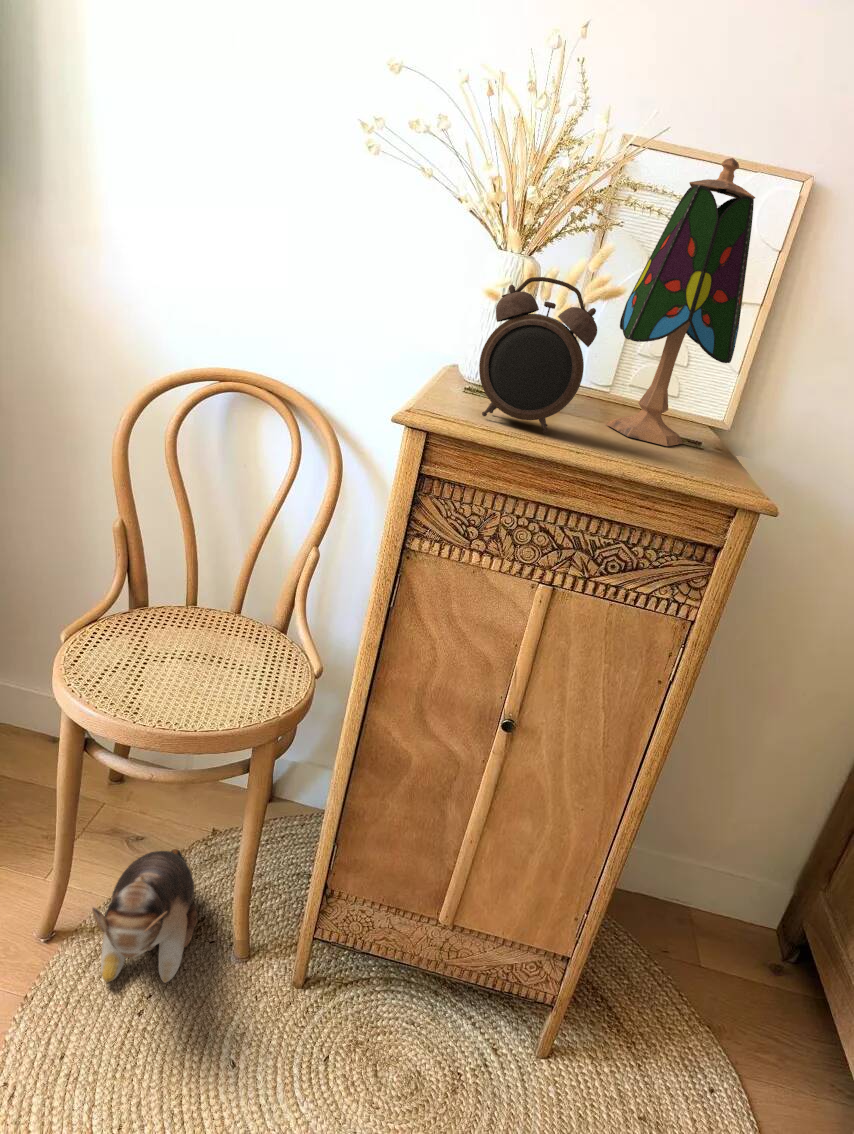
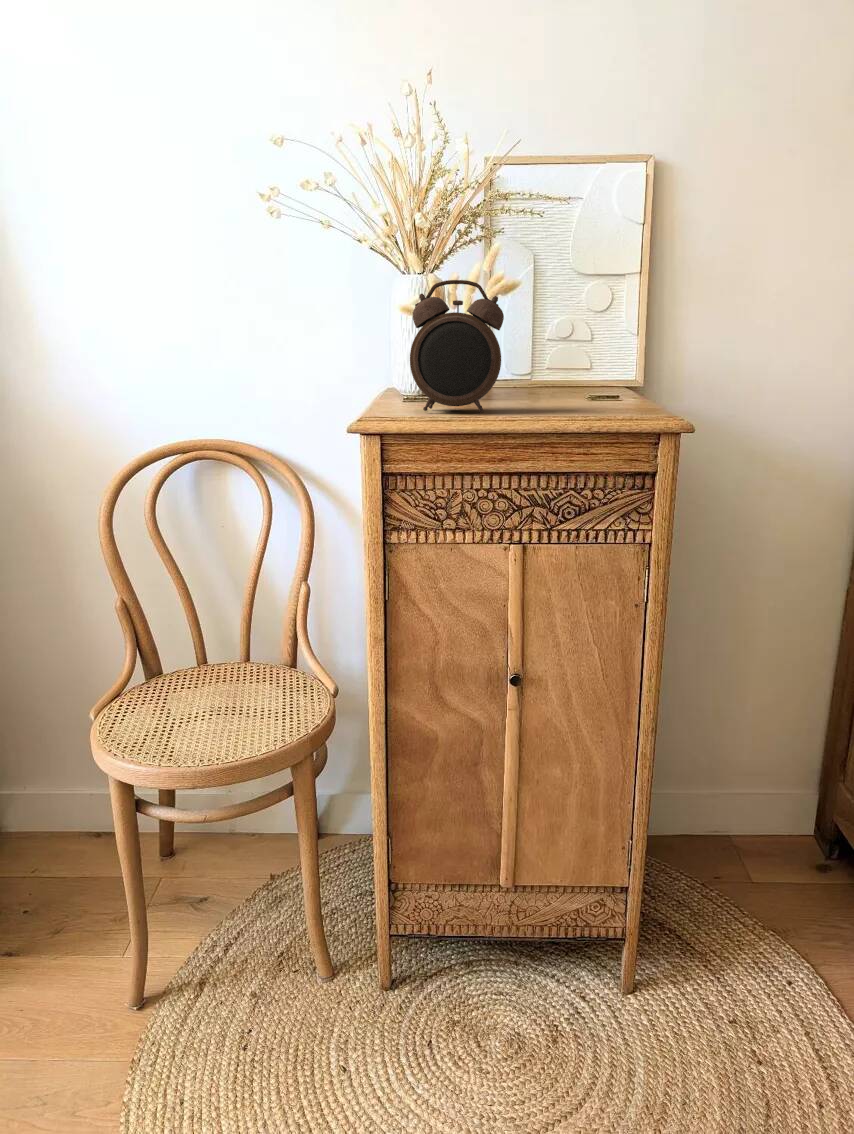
table lamp: present [606,158,755,446] -> none [522,148,624,403]
plush toy: present [92,849,198,983] -> none [179,895,277,1028]

